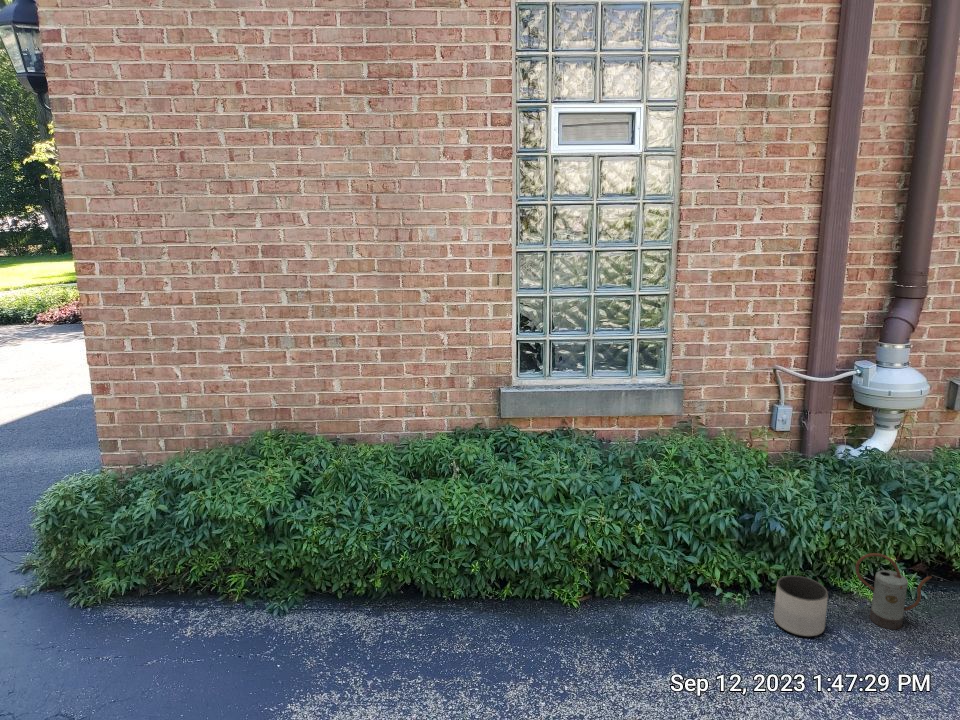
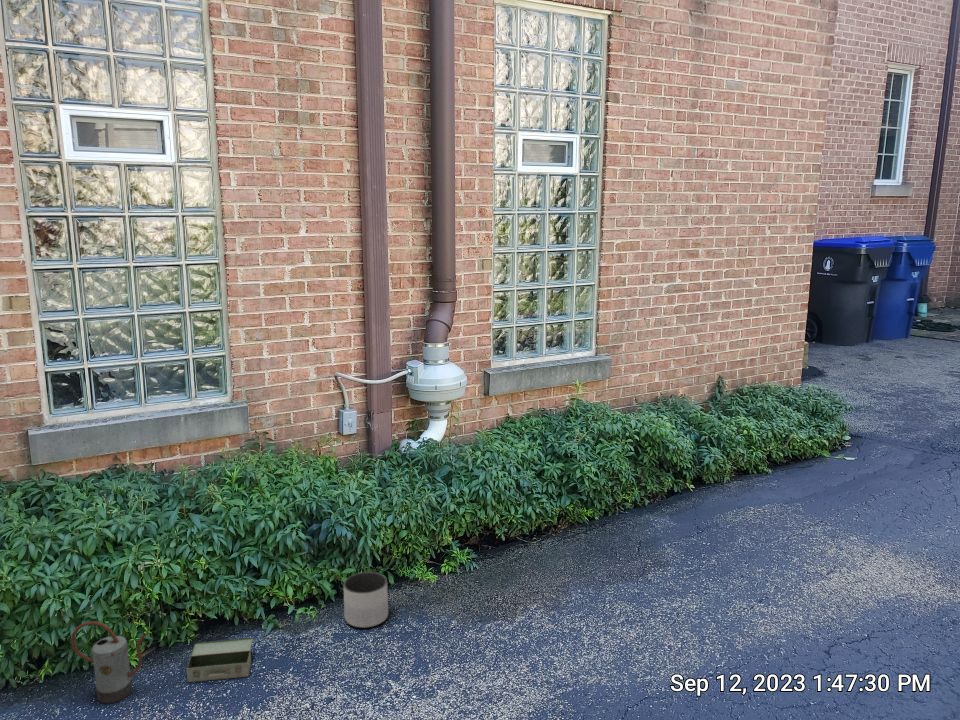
watering can: present [855,553,932,629] -> present [71,621,147,703]
toolbox: none [621,602,682,650] -> present [186,638,253,682]

